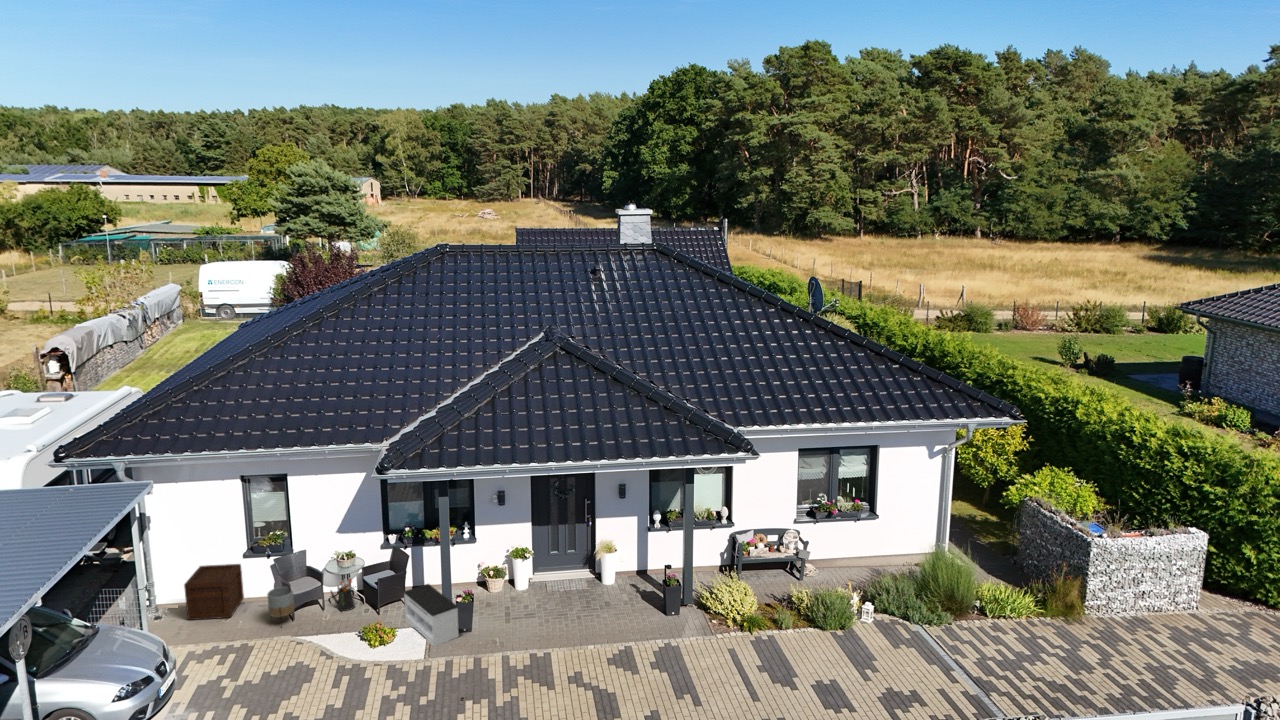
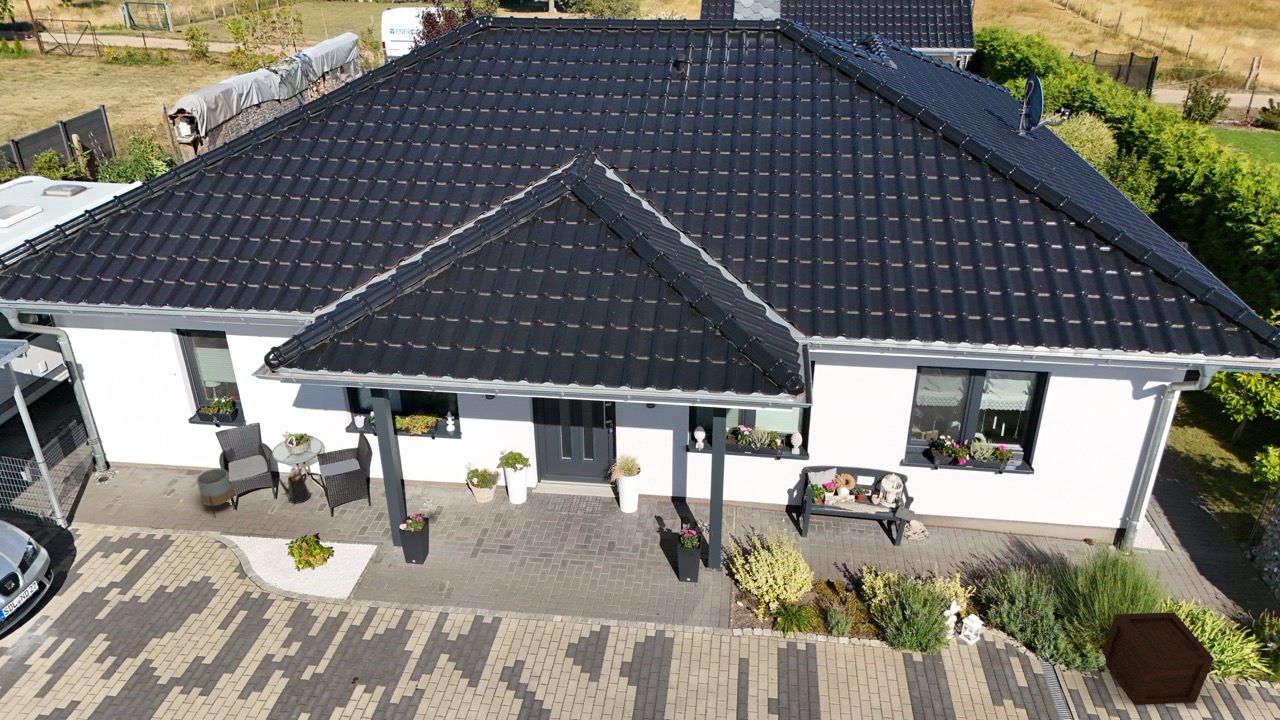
wooden crate: present [184,564,244,620] -> present [1102,612,1214,705]
bench: present [404,584,459,646] -> none [349,490,404,579]

